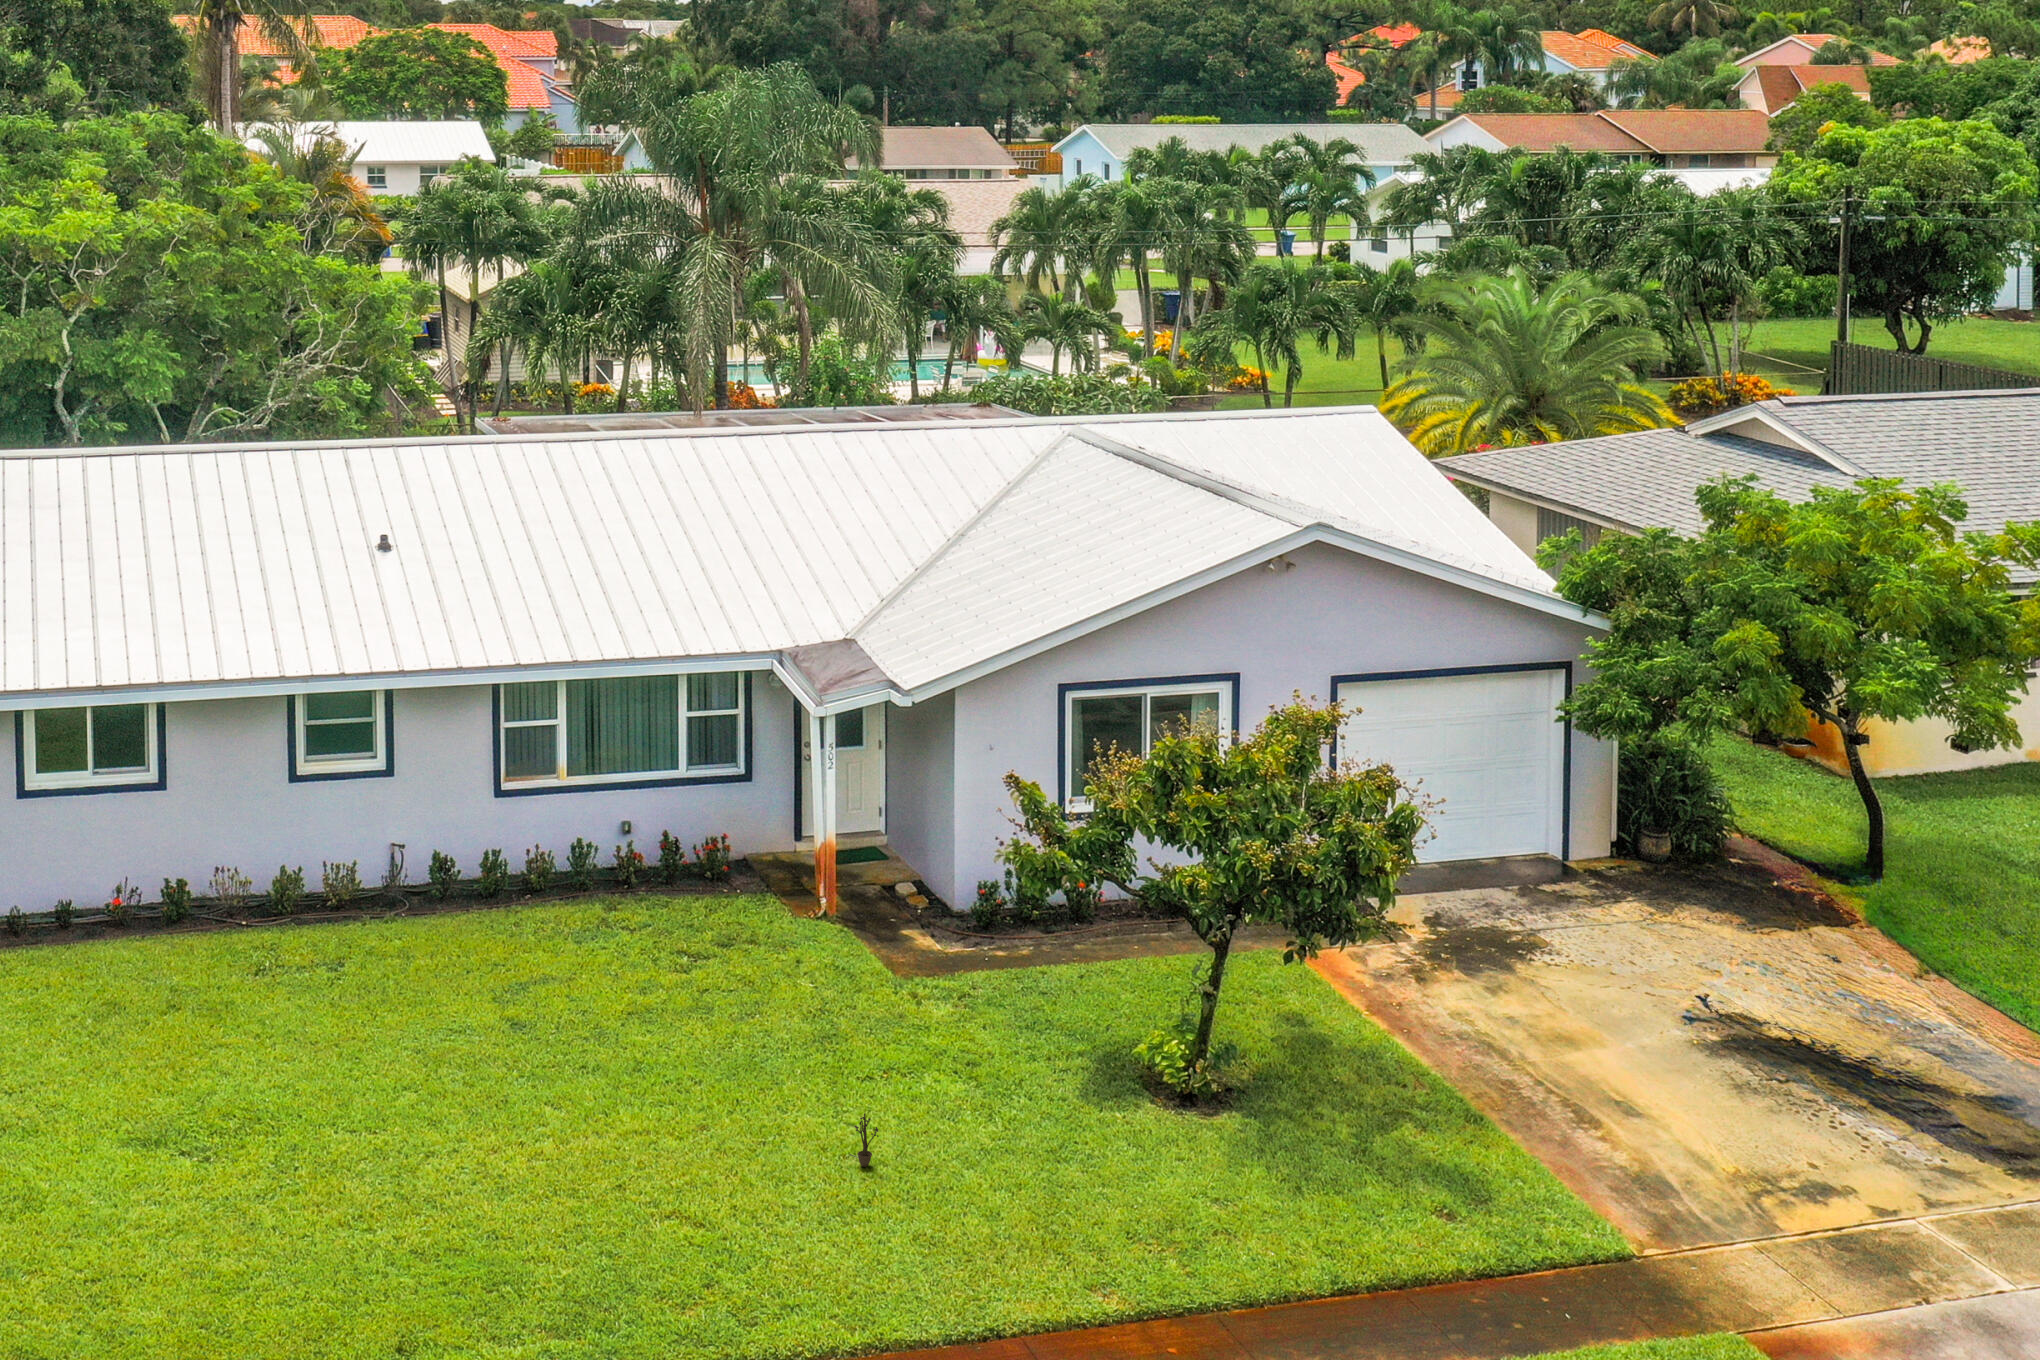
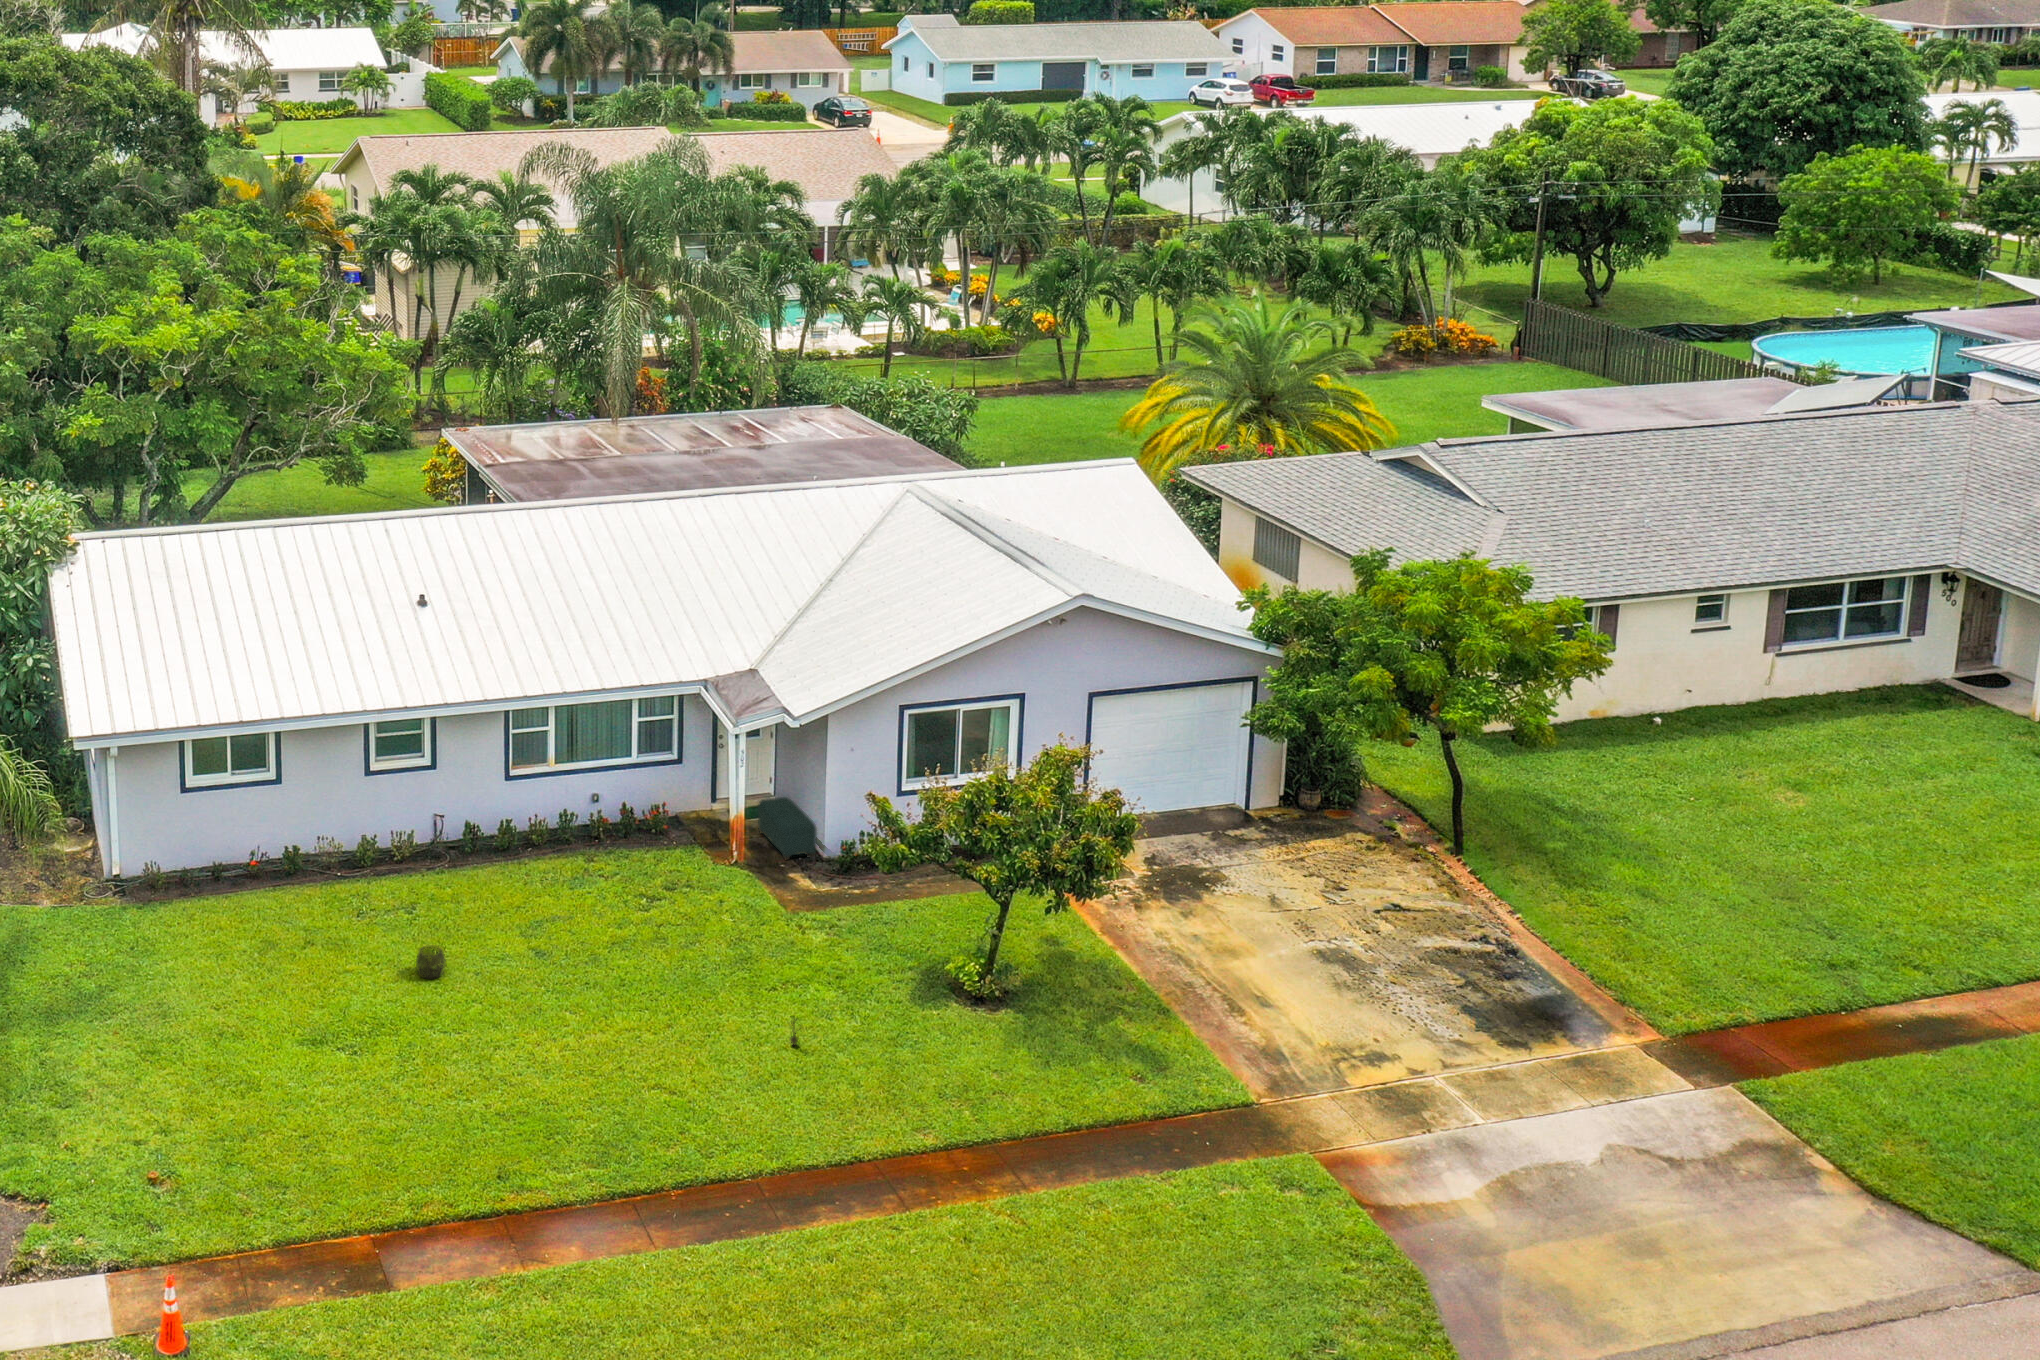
bench: none [868,826,947,911] -> present [758,797,817,860]
woven basket: none [273,1008,324,1063] -> present [416,946,446,979]

